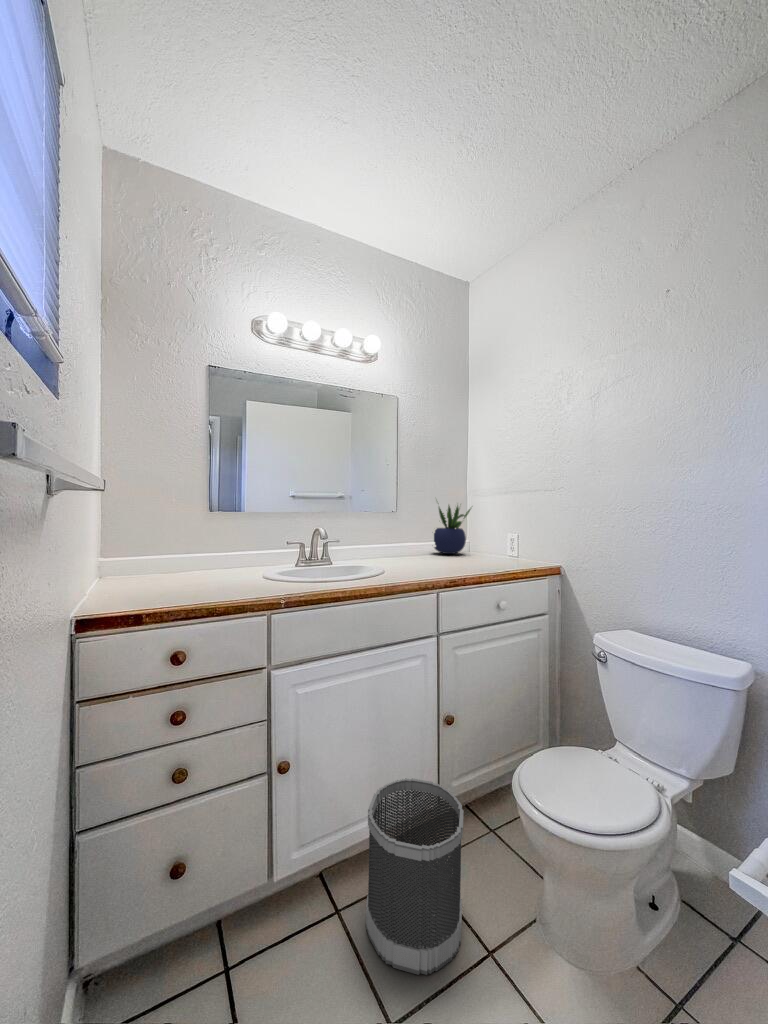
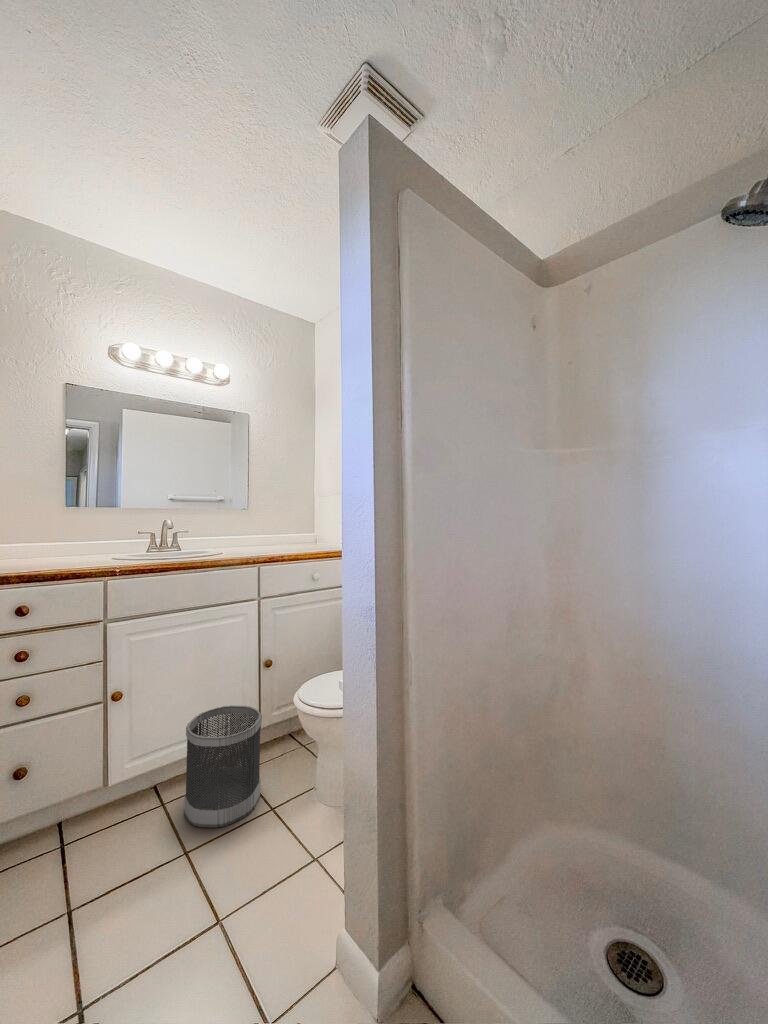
potted plant: present [434,505,471,554] -> none [282,498,316,545]

